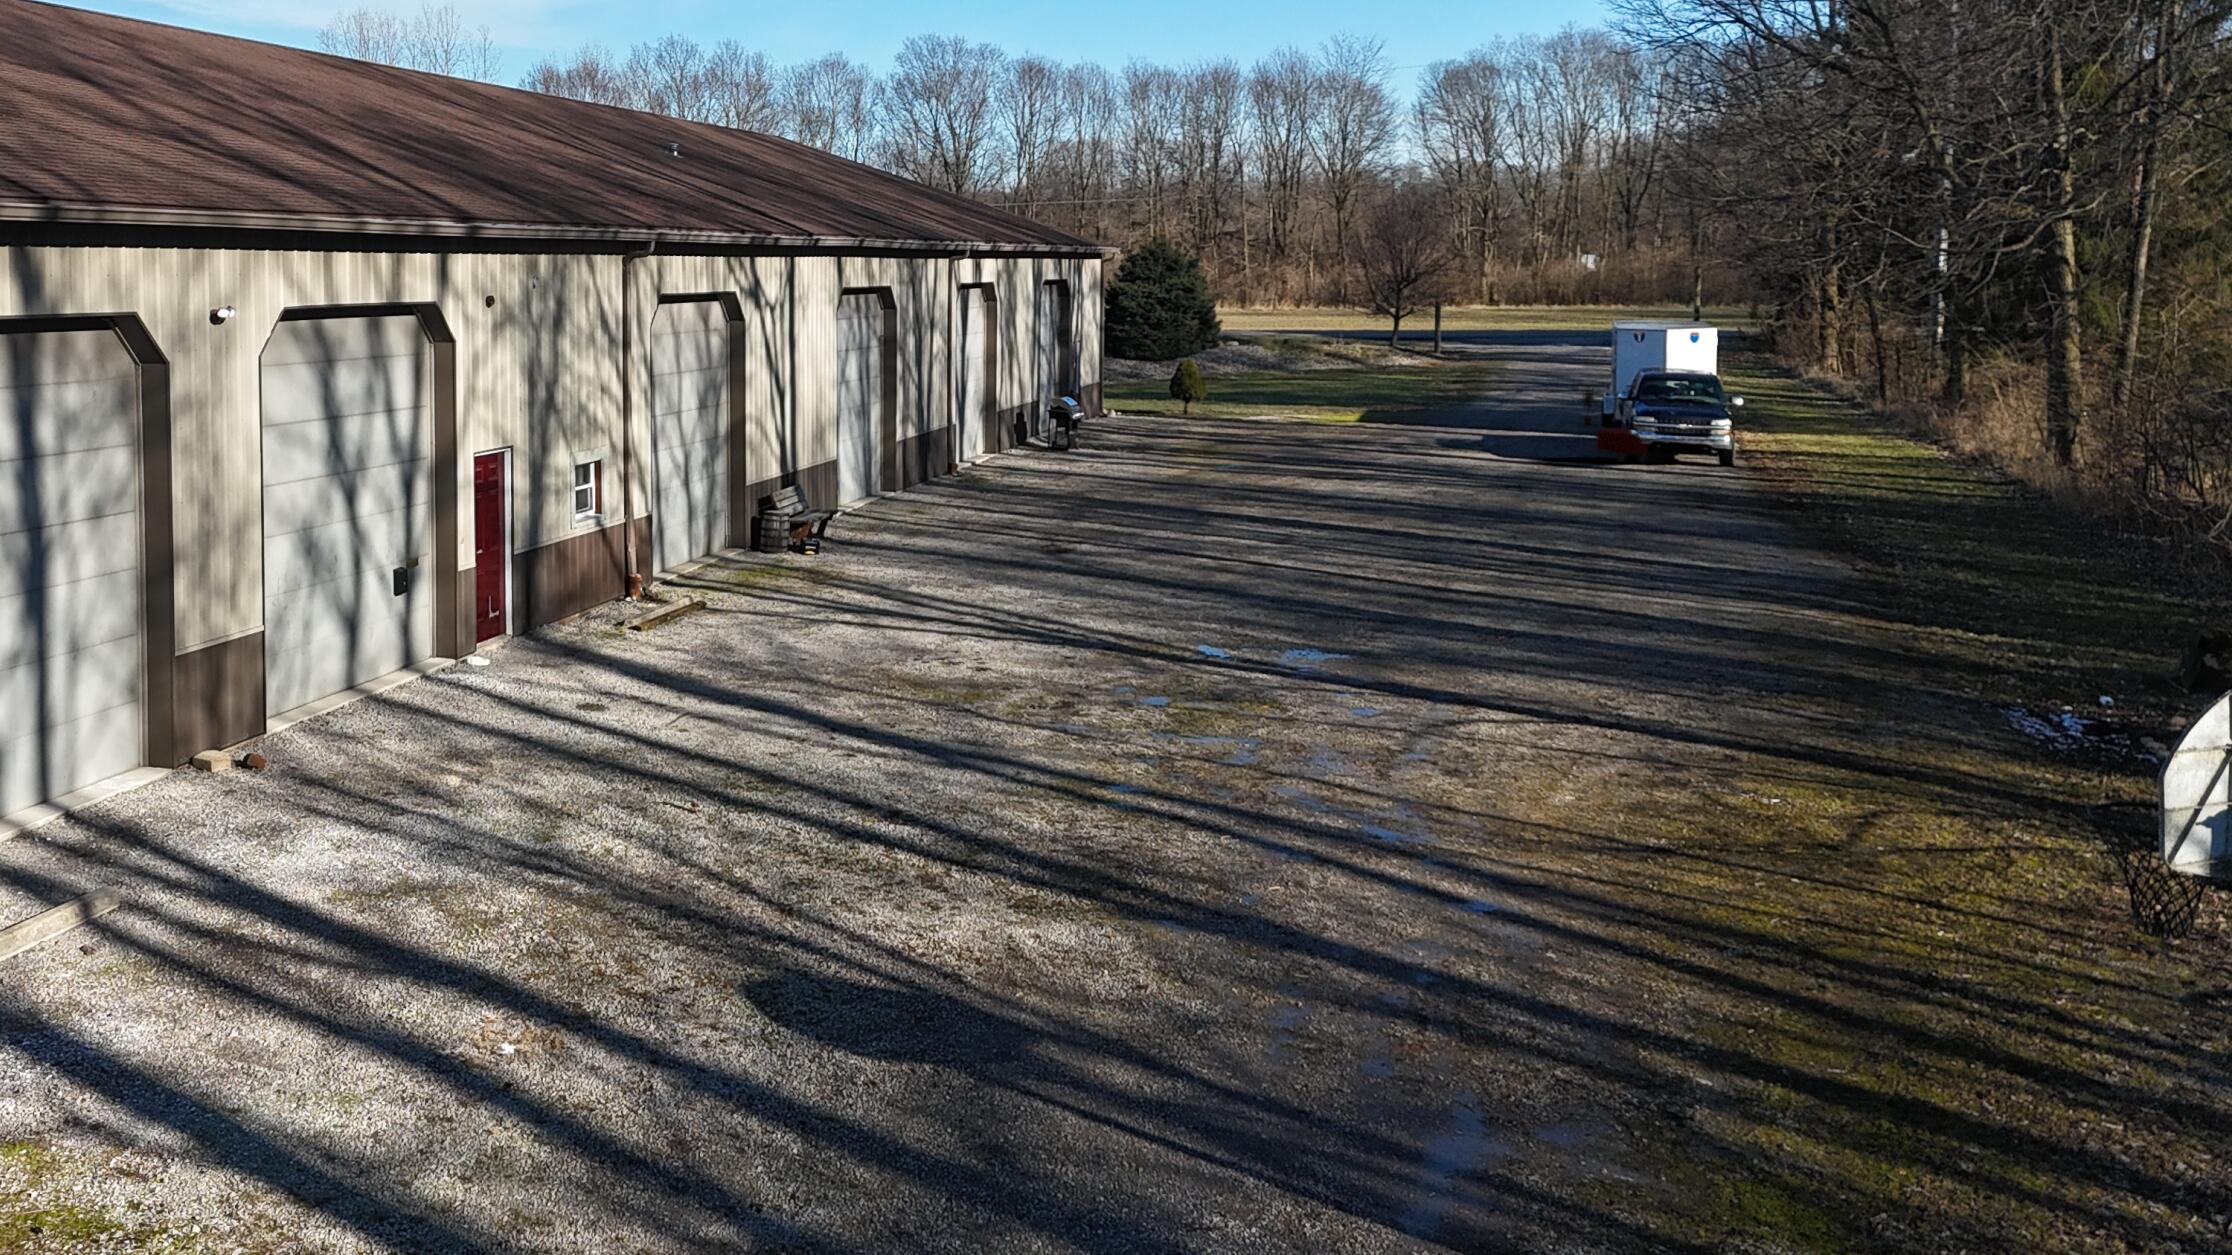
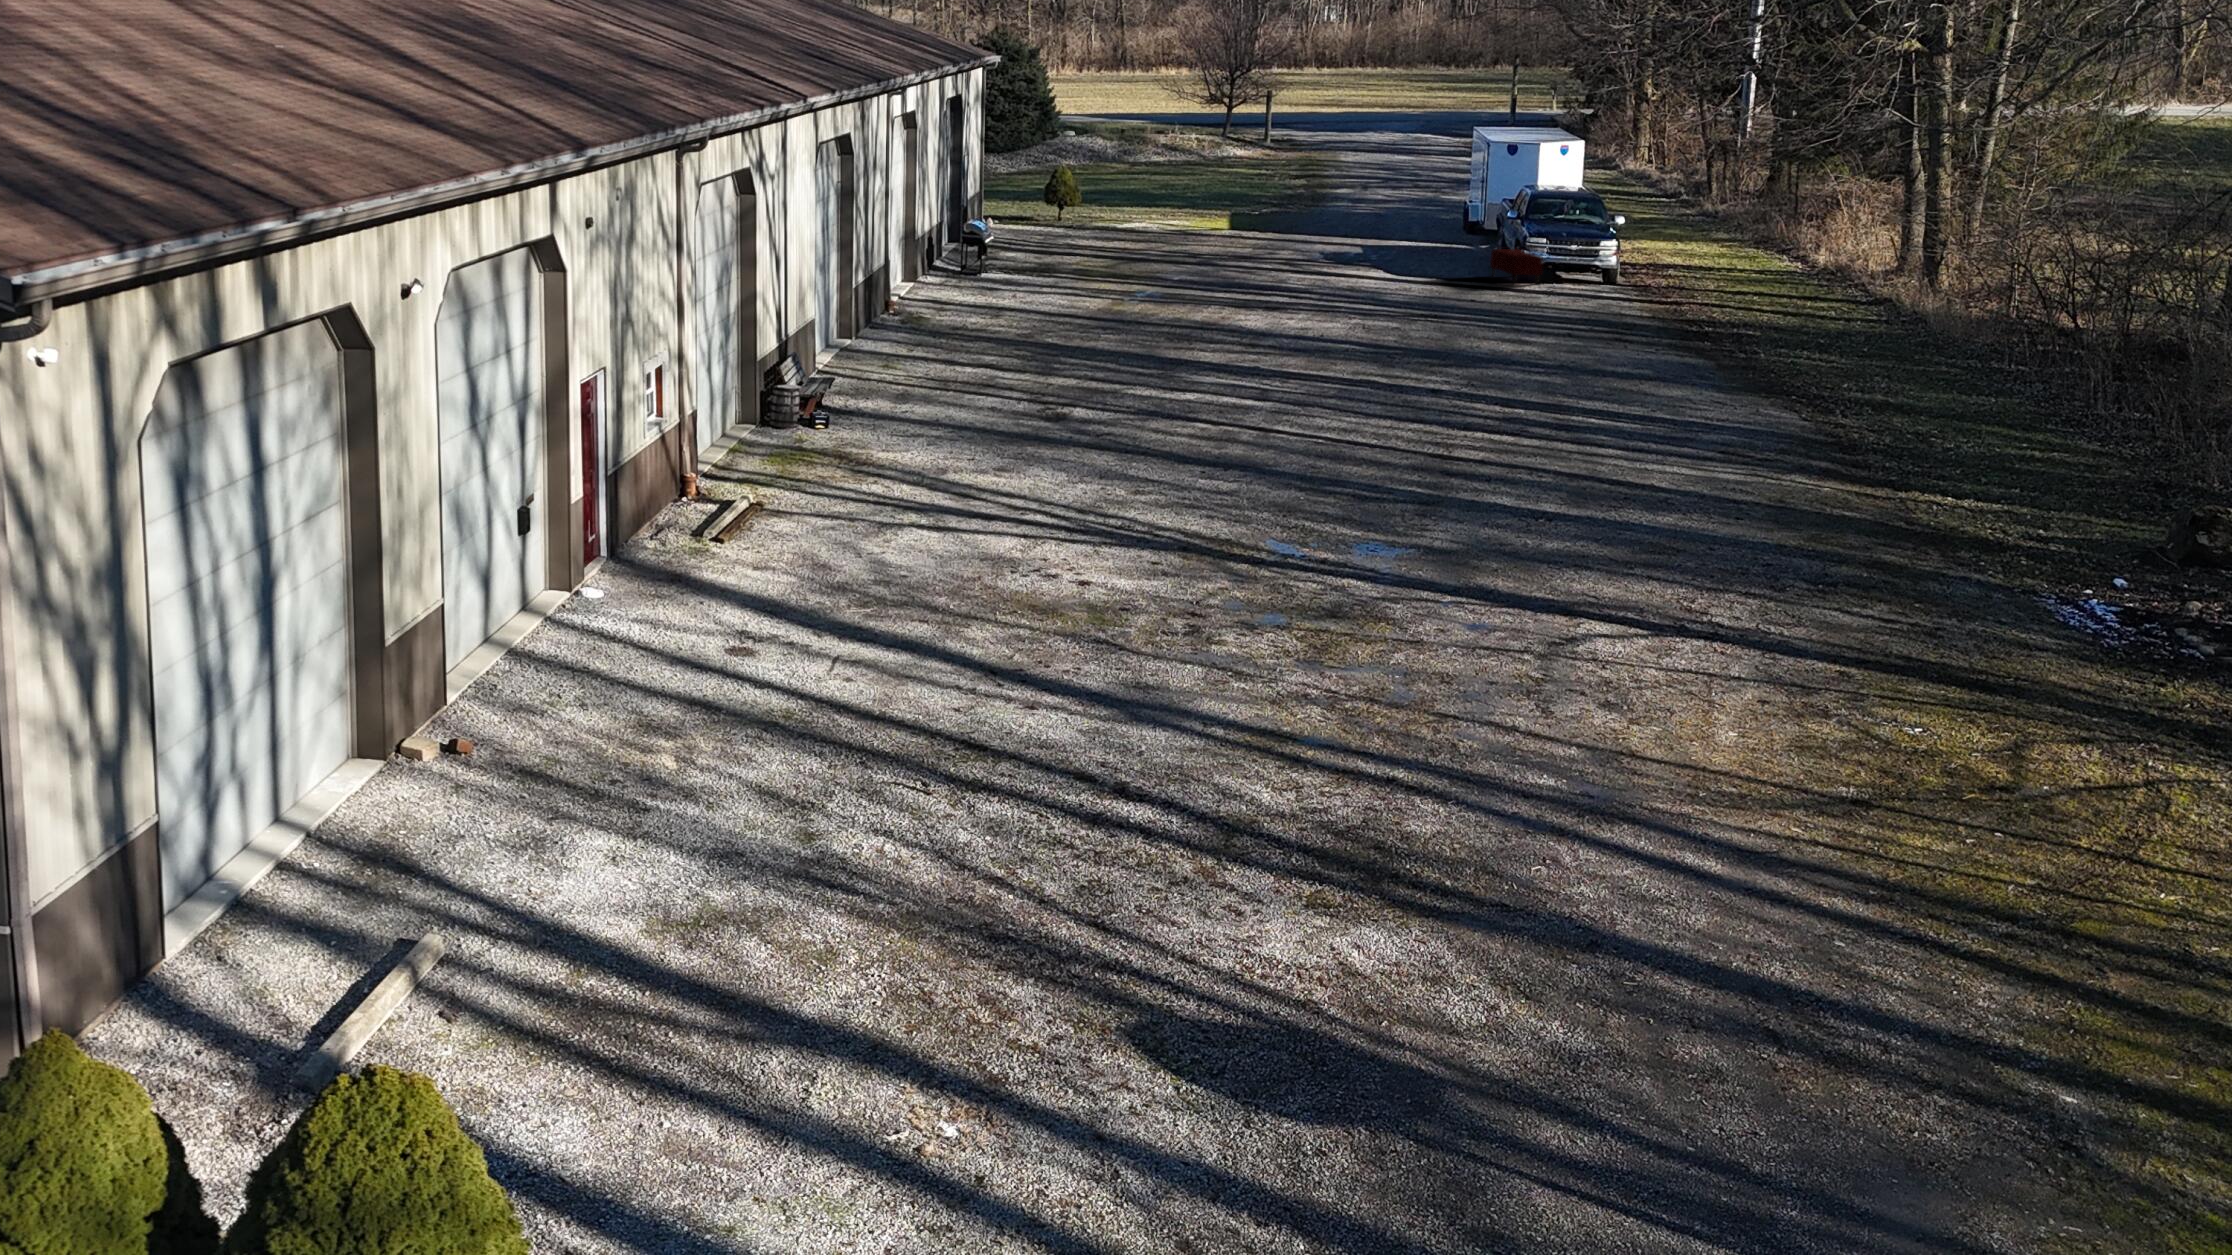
potted tree: present [1583,386,1601,424] -> none [1449,191,1471,230]

